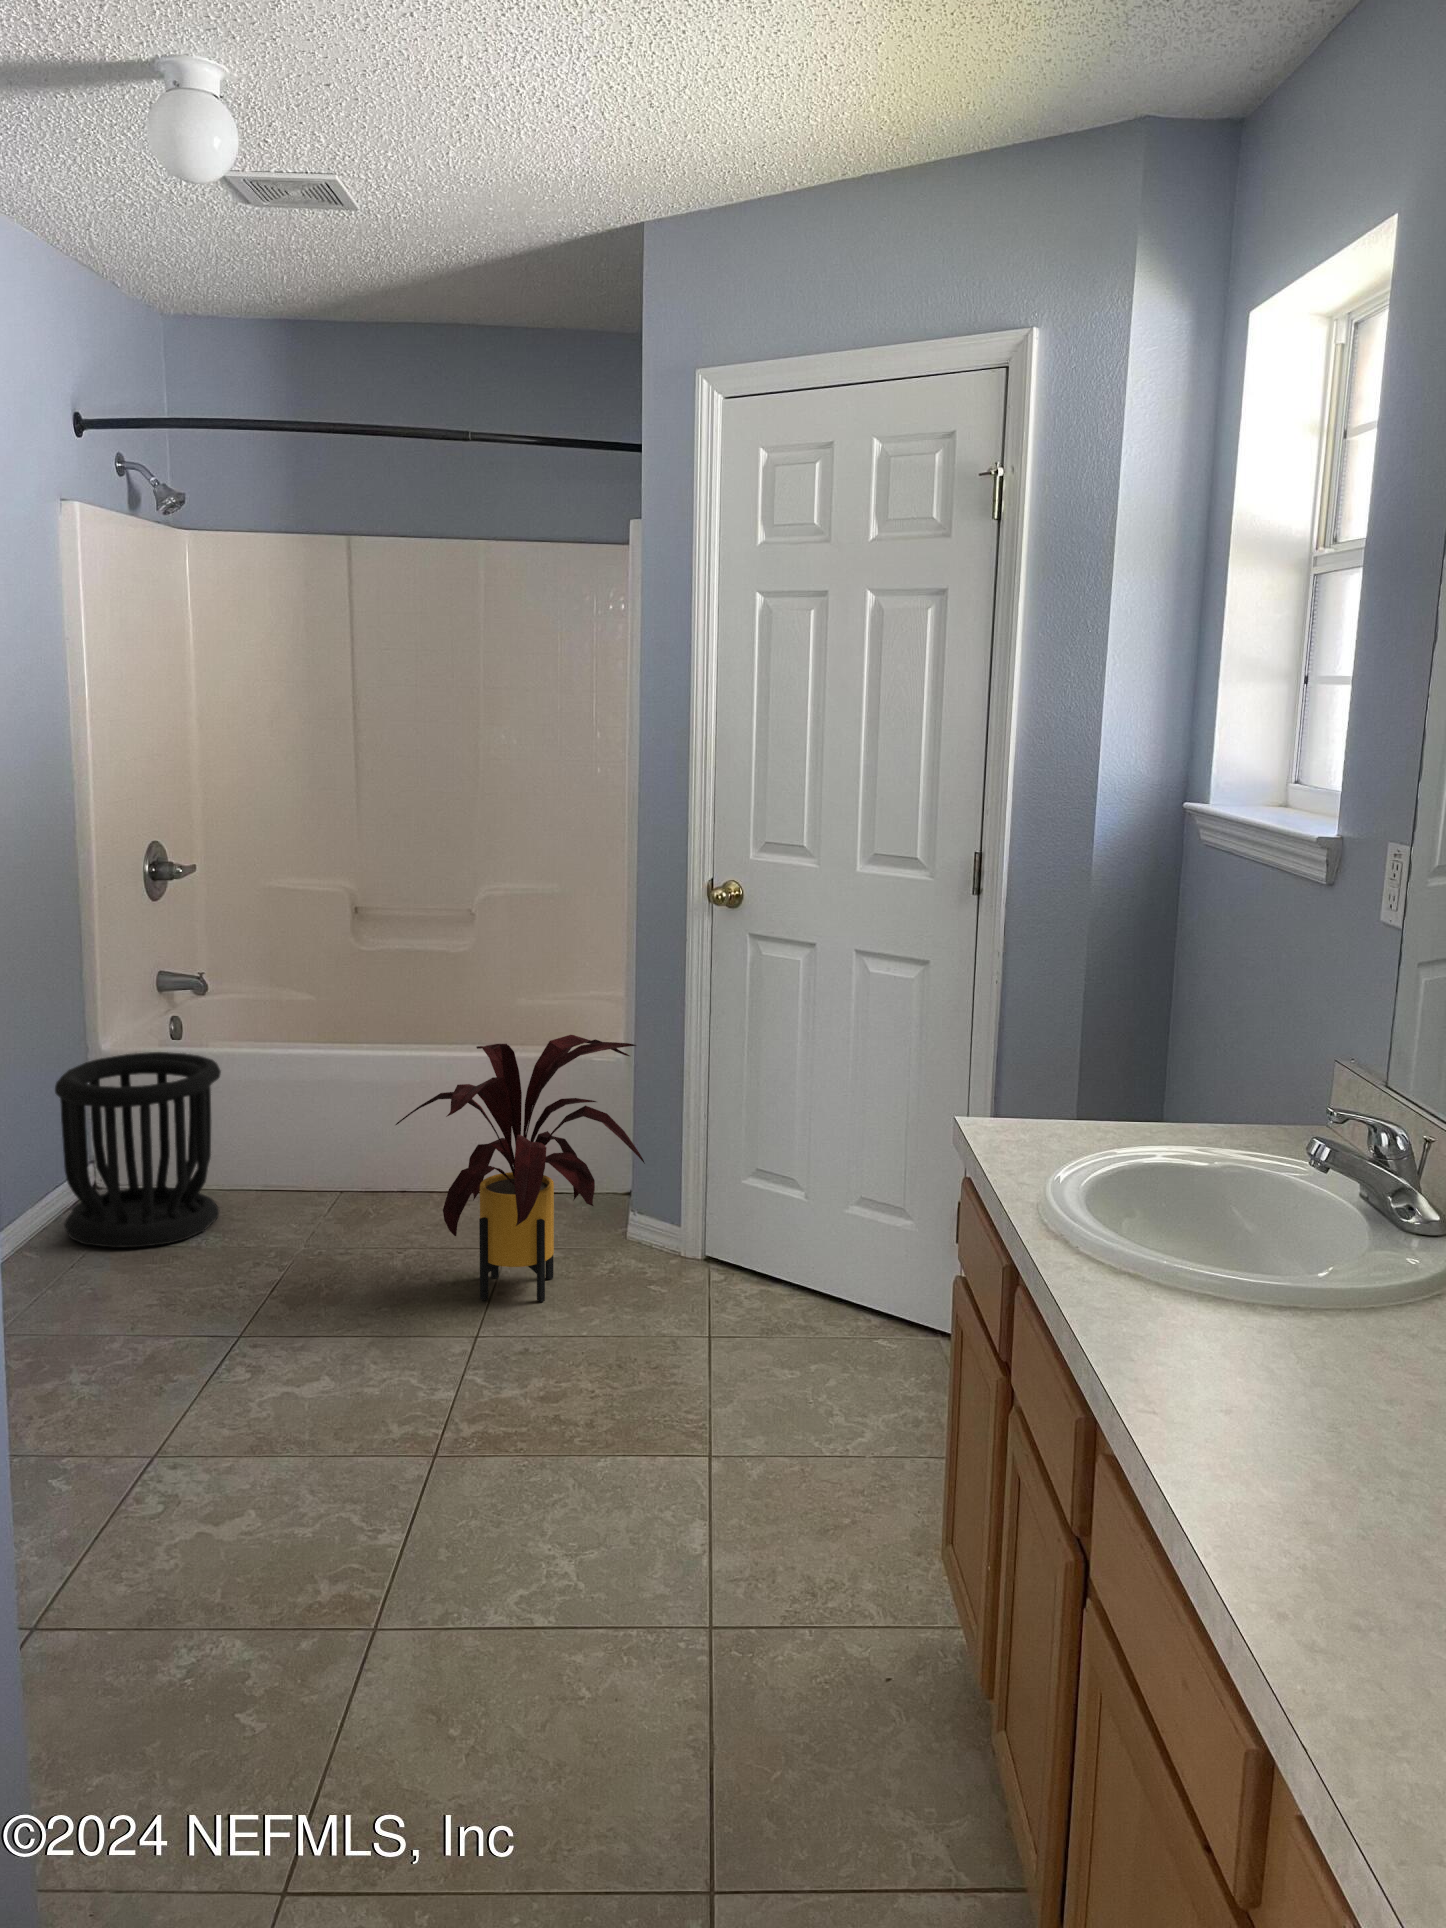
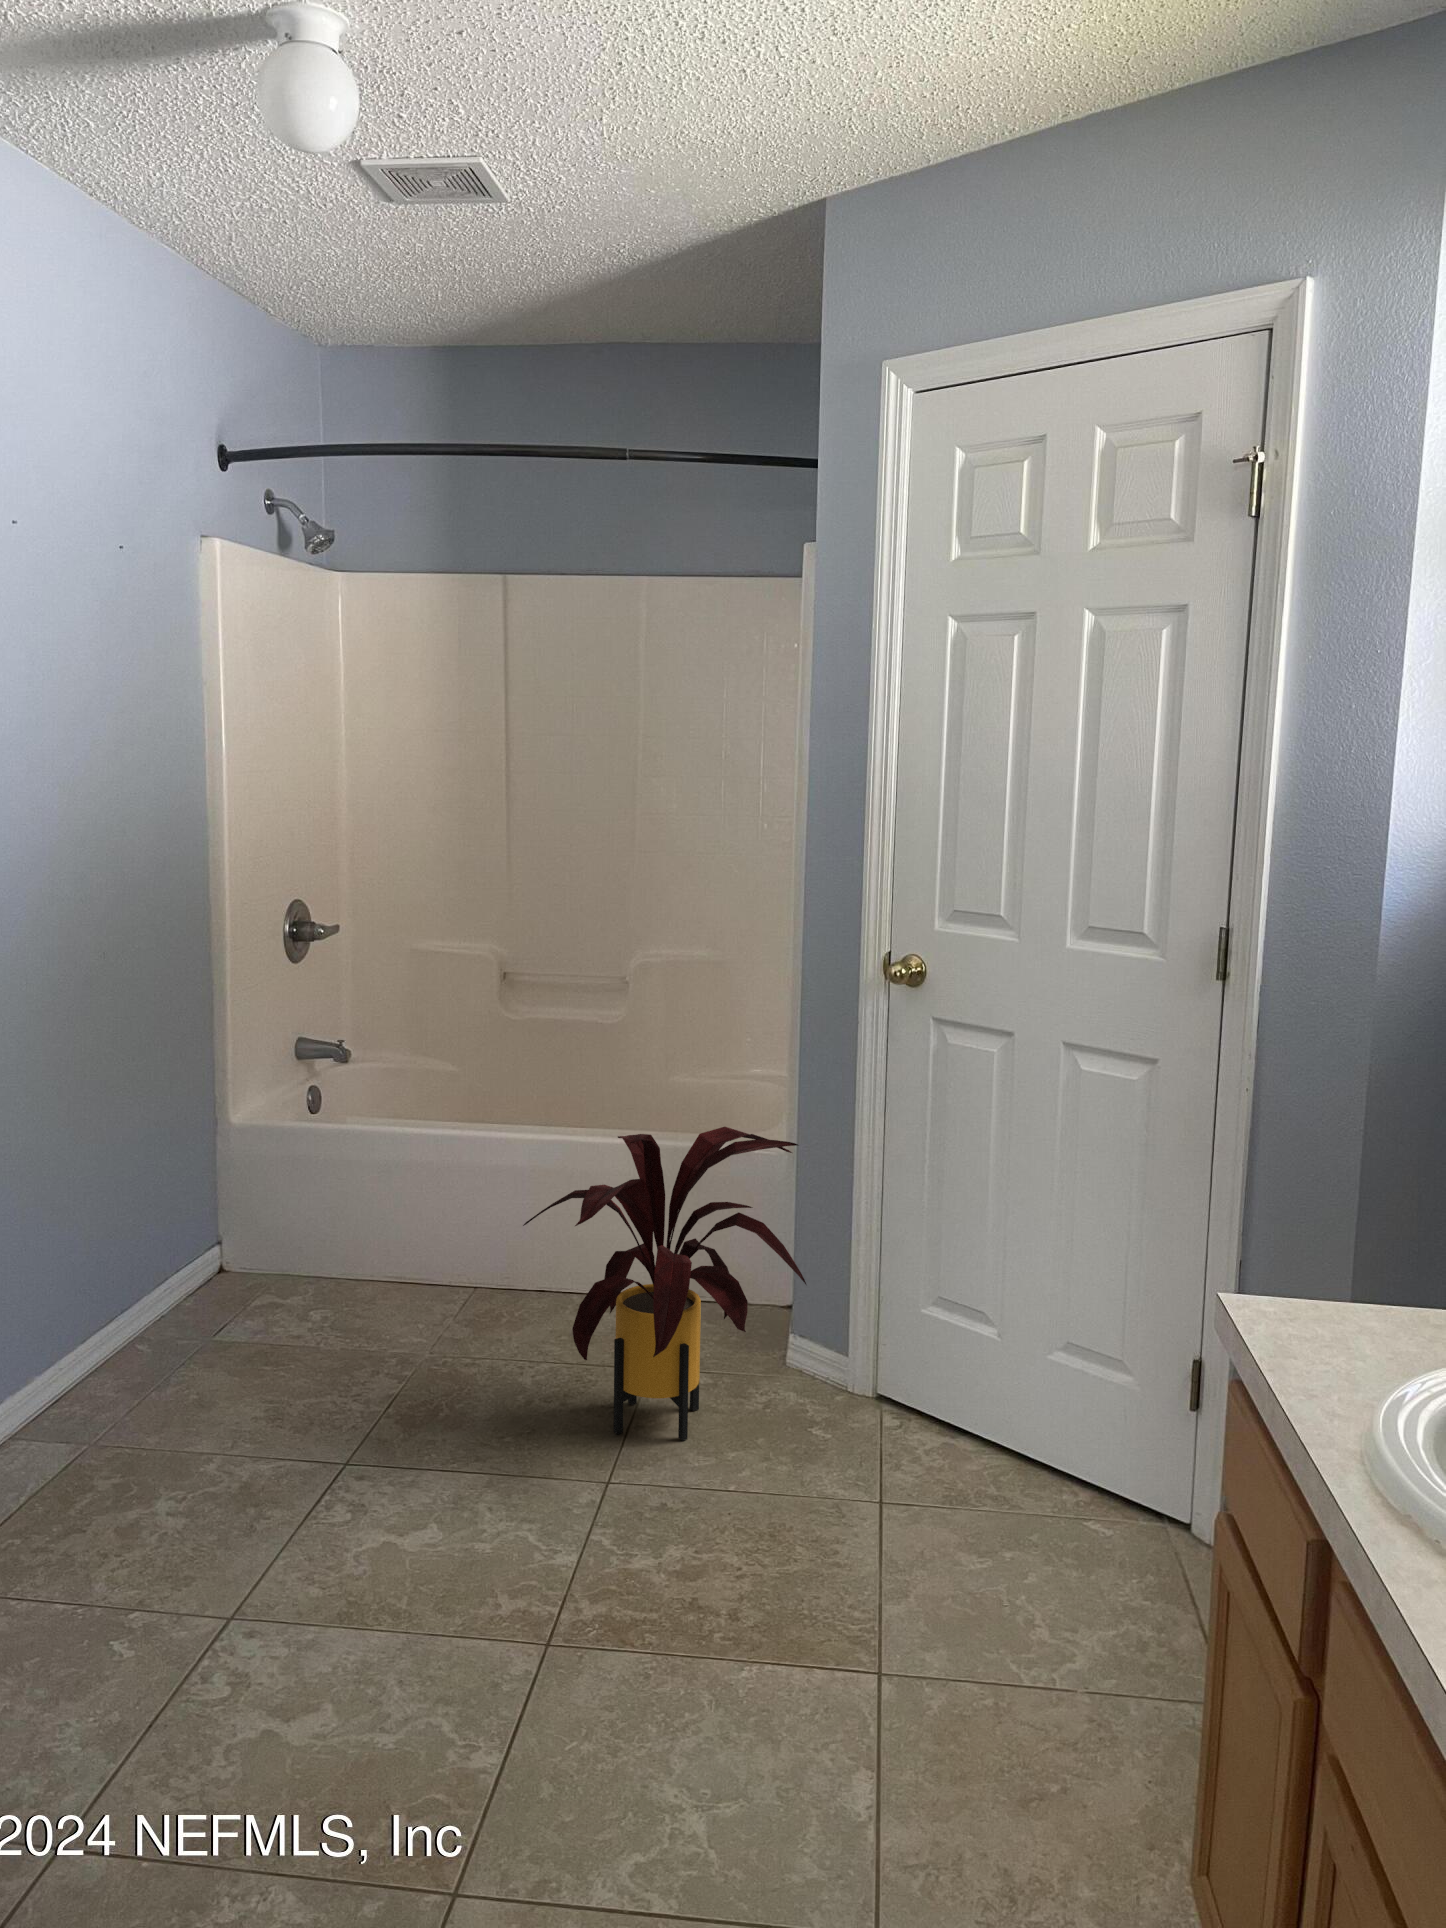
wastebasket: present [55,1052,221,1248] -> none [170,1125,345,1343]

